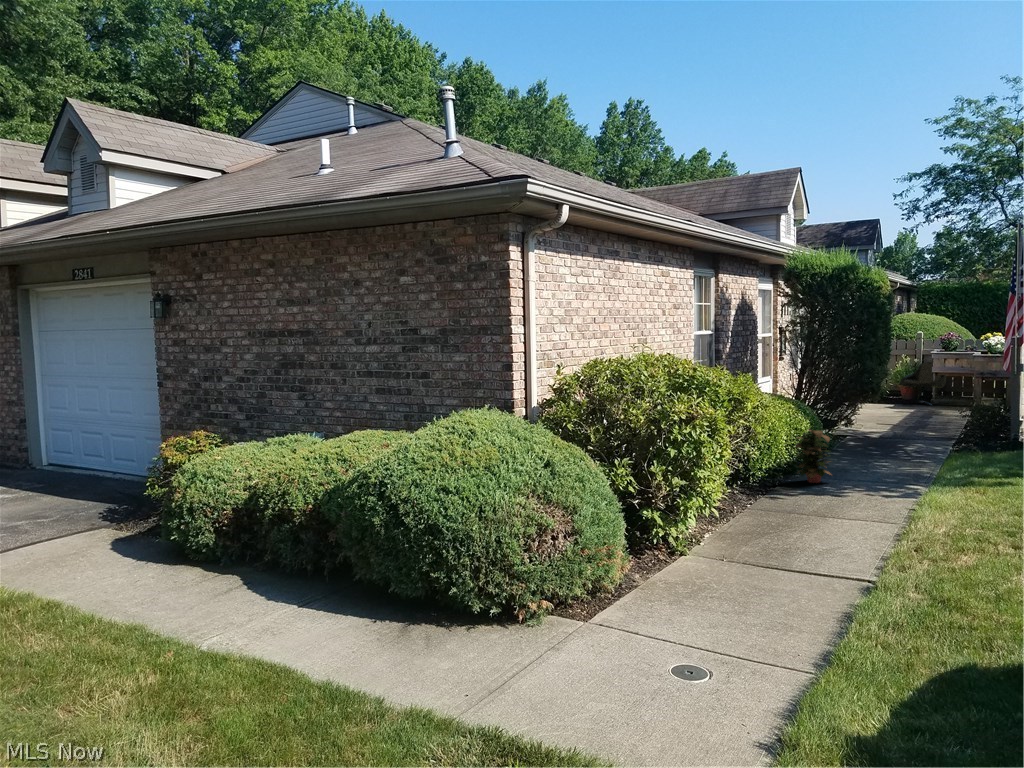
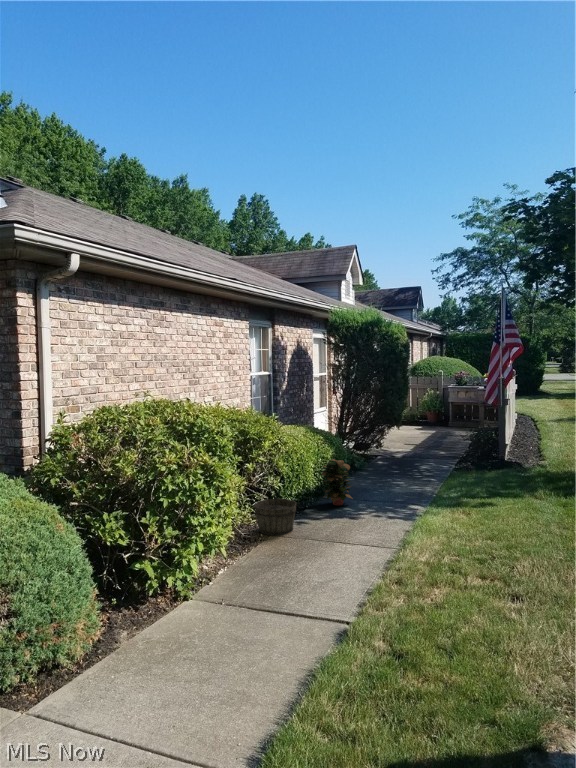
lounge chair: present [900,362,946,403] -> none [426,394,462,428]
wooden bucket: none [727,463,776,507] -> present [254,494,296,535]

